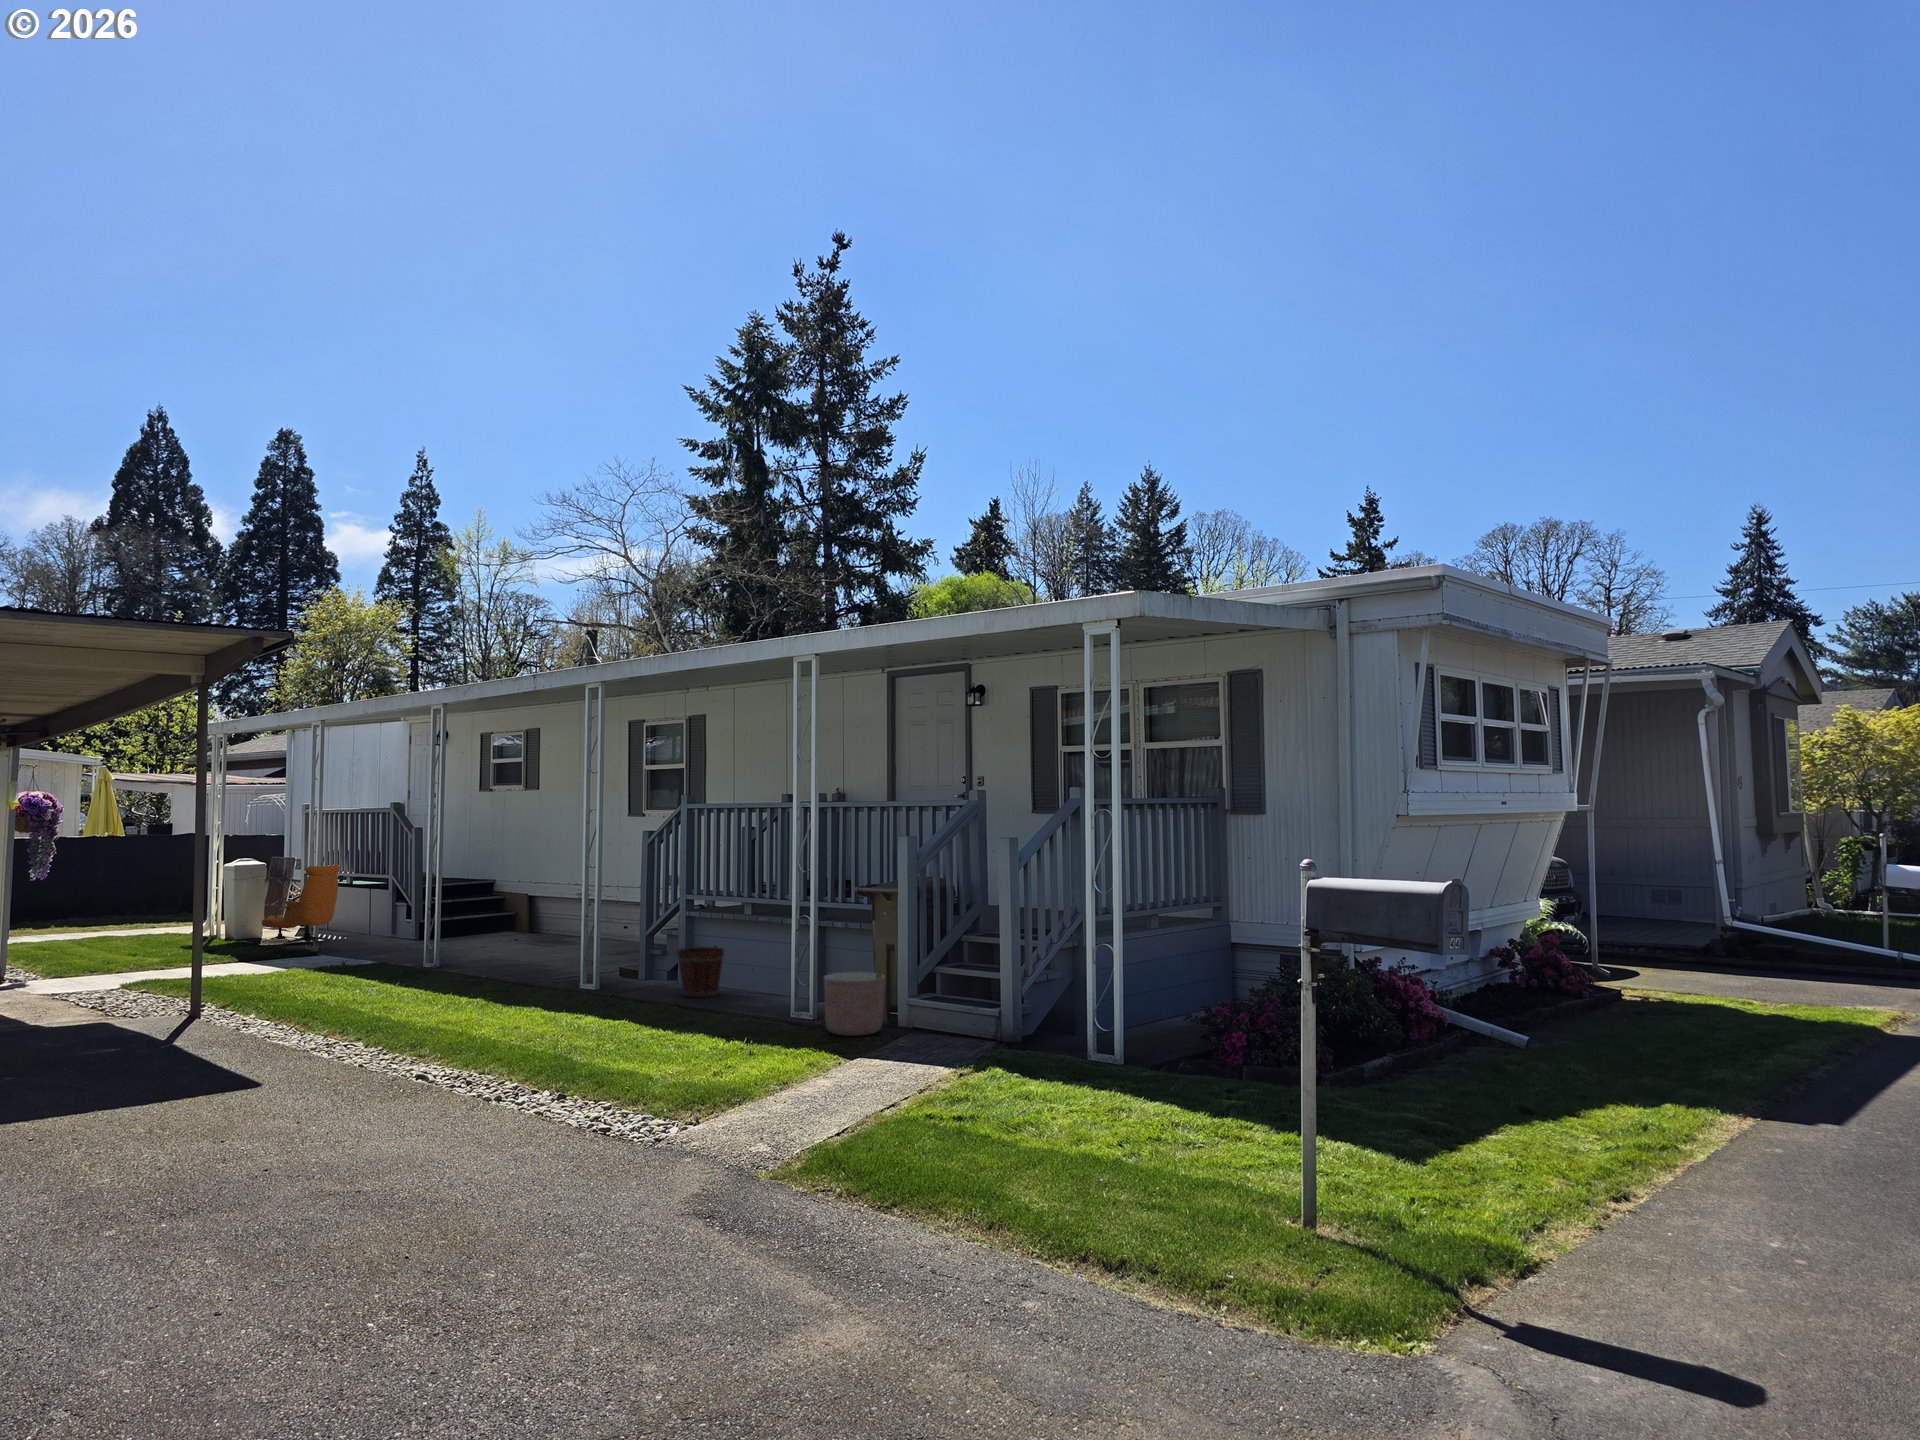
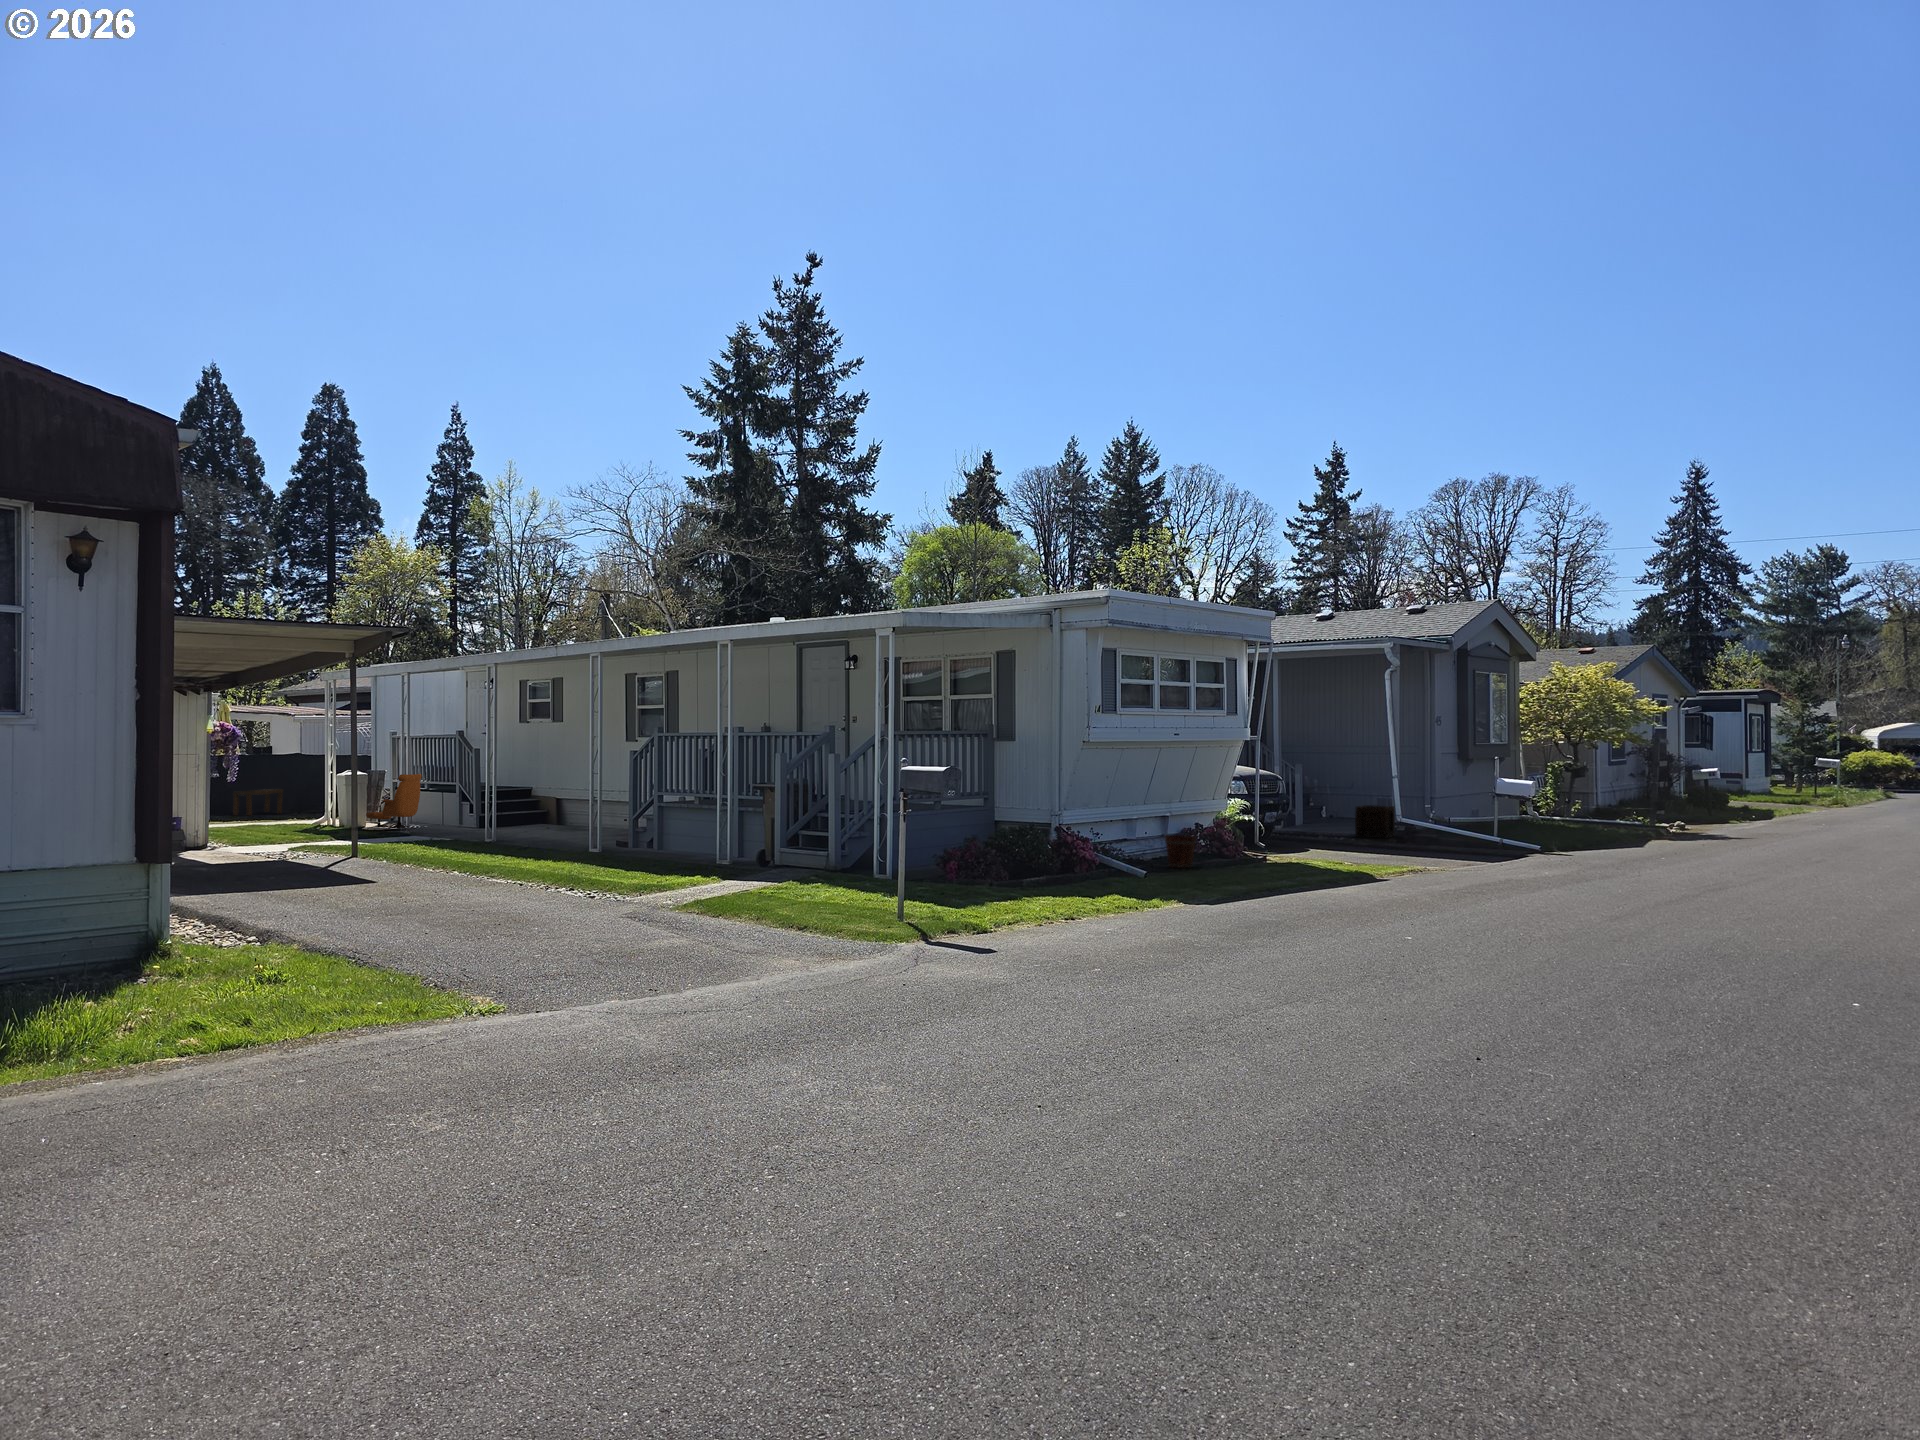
bench: none [94,883,166,920] -> present [233,789,283,816]
wooden crate: none [1612,893,1662,939] -> present [1355,805,1395,838]
bucket: present [677,946,724,998] -> present [1165,835,1196,868]
planter: present [824,972,885,1036] -> none [734,837,772,873]

